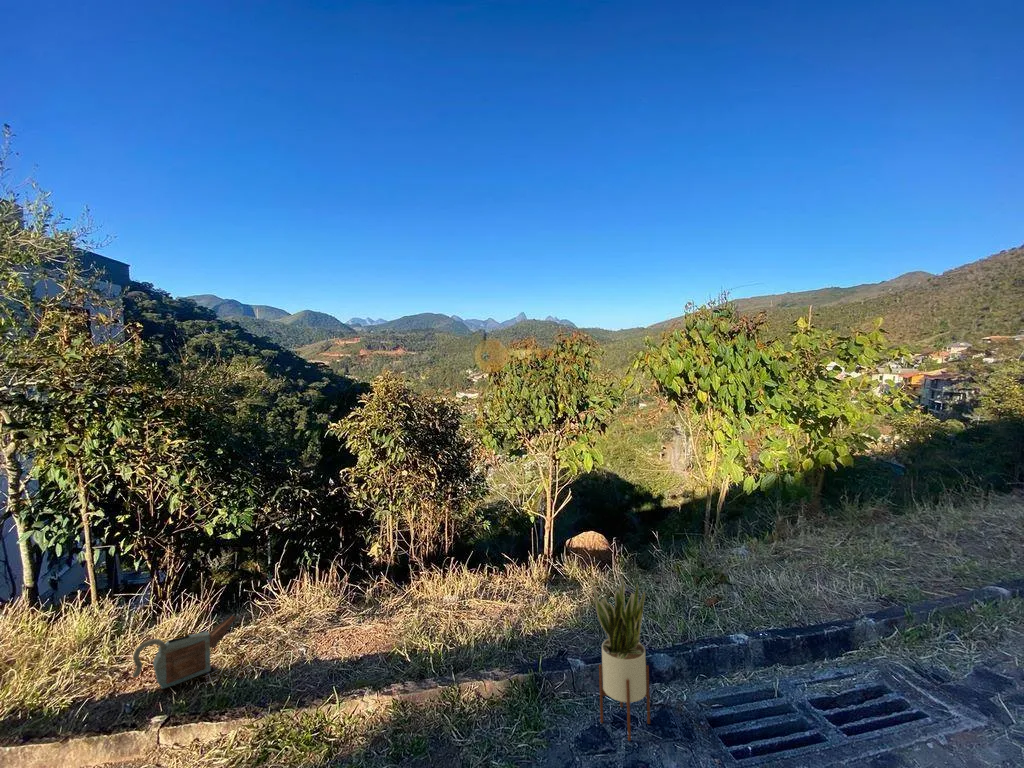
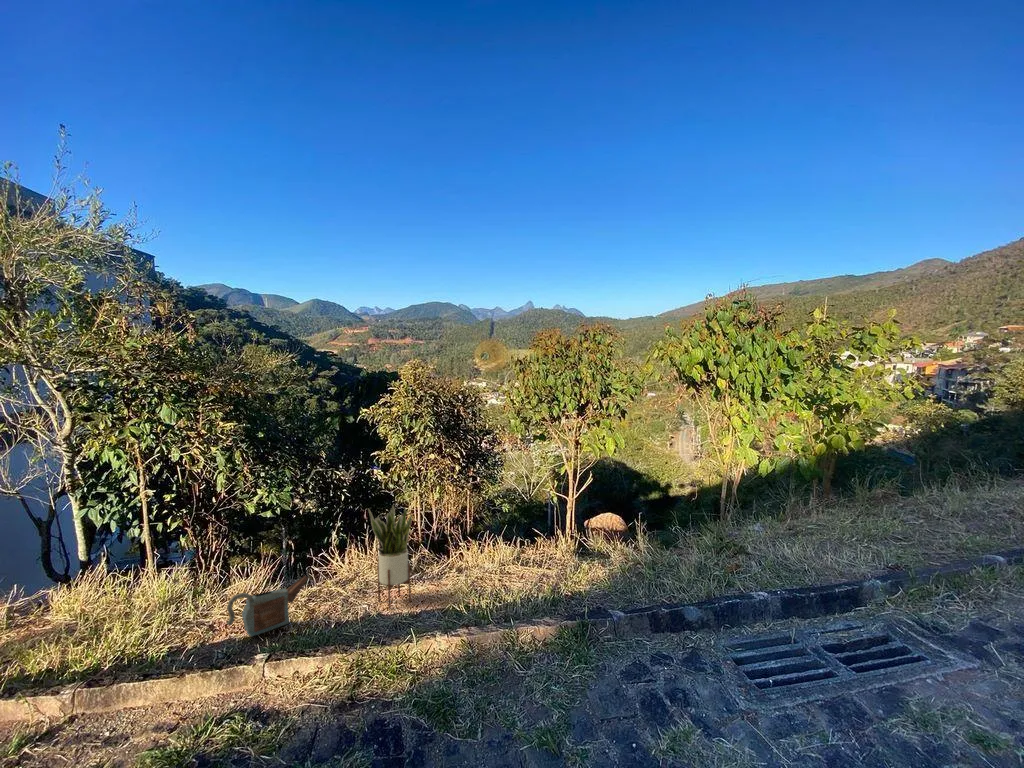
potted plant: present [592,579,650,741] -> present [368,506,412,609]

